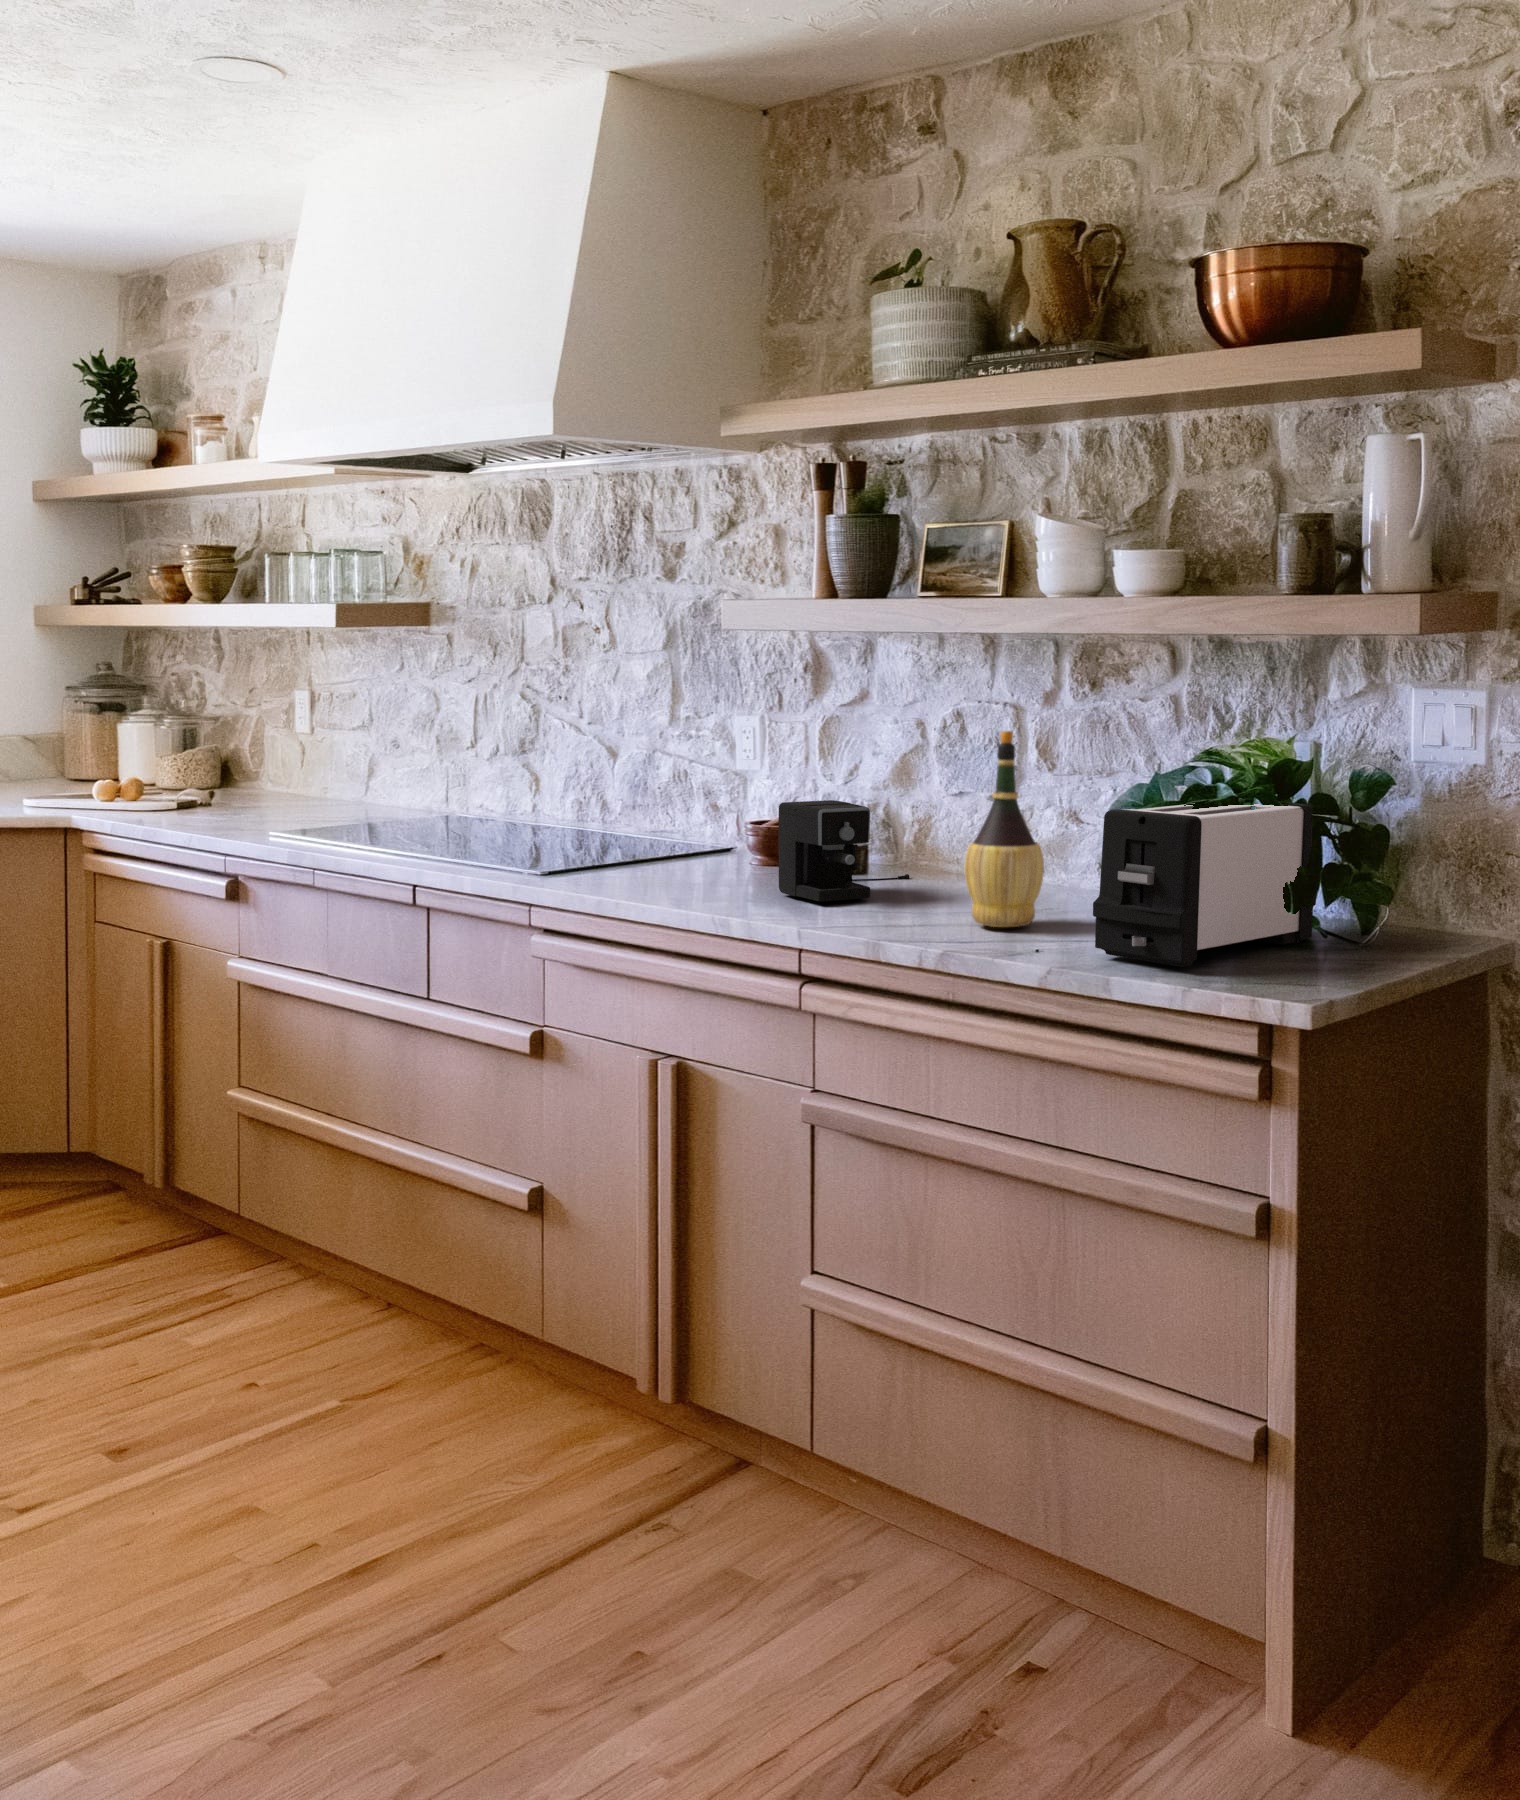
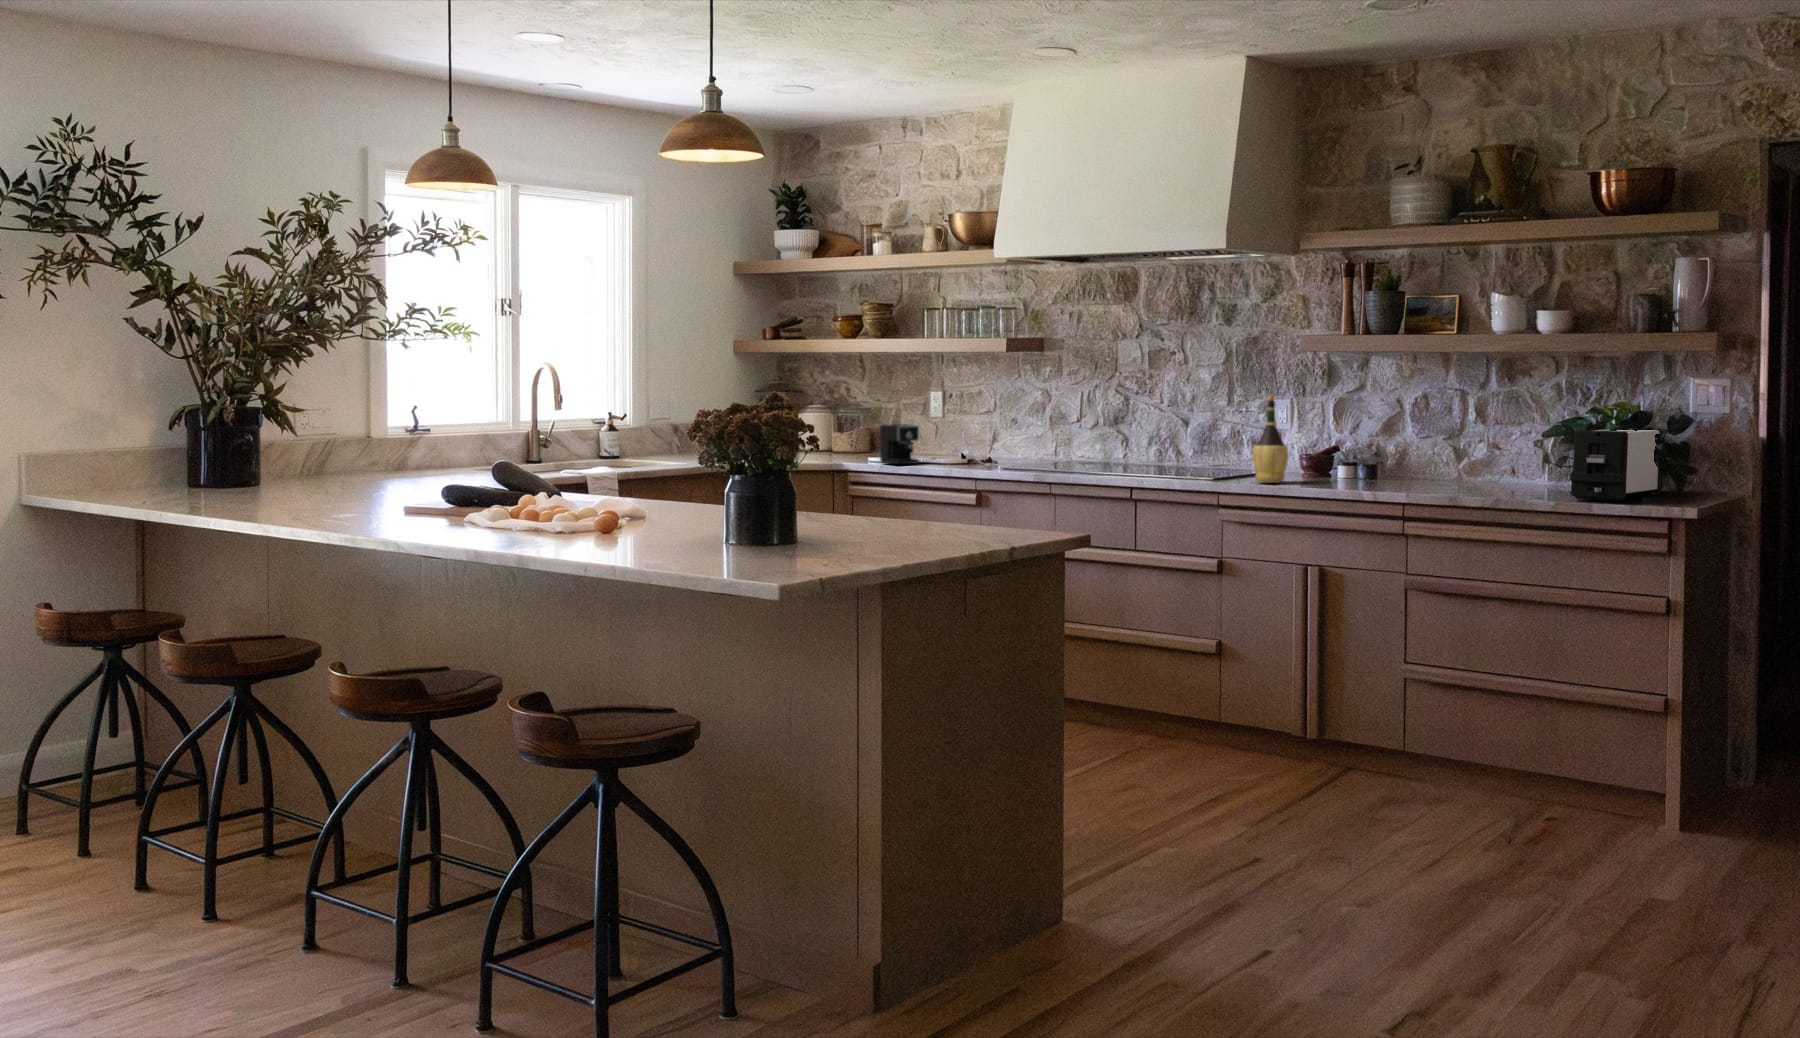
wine bottle: present [964,731,1044,927] -> present [1252,395,1289,483]
coffee maker: present [779,800,909,902] -> present [880,424,934,464]

